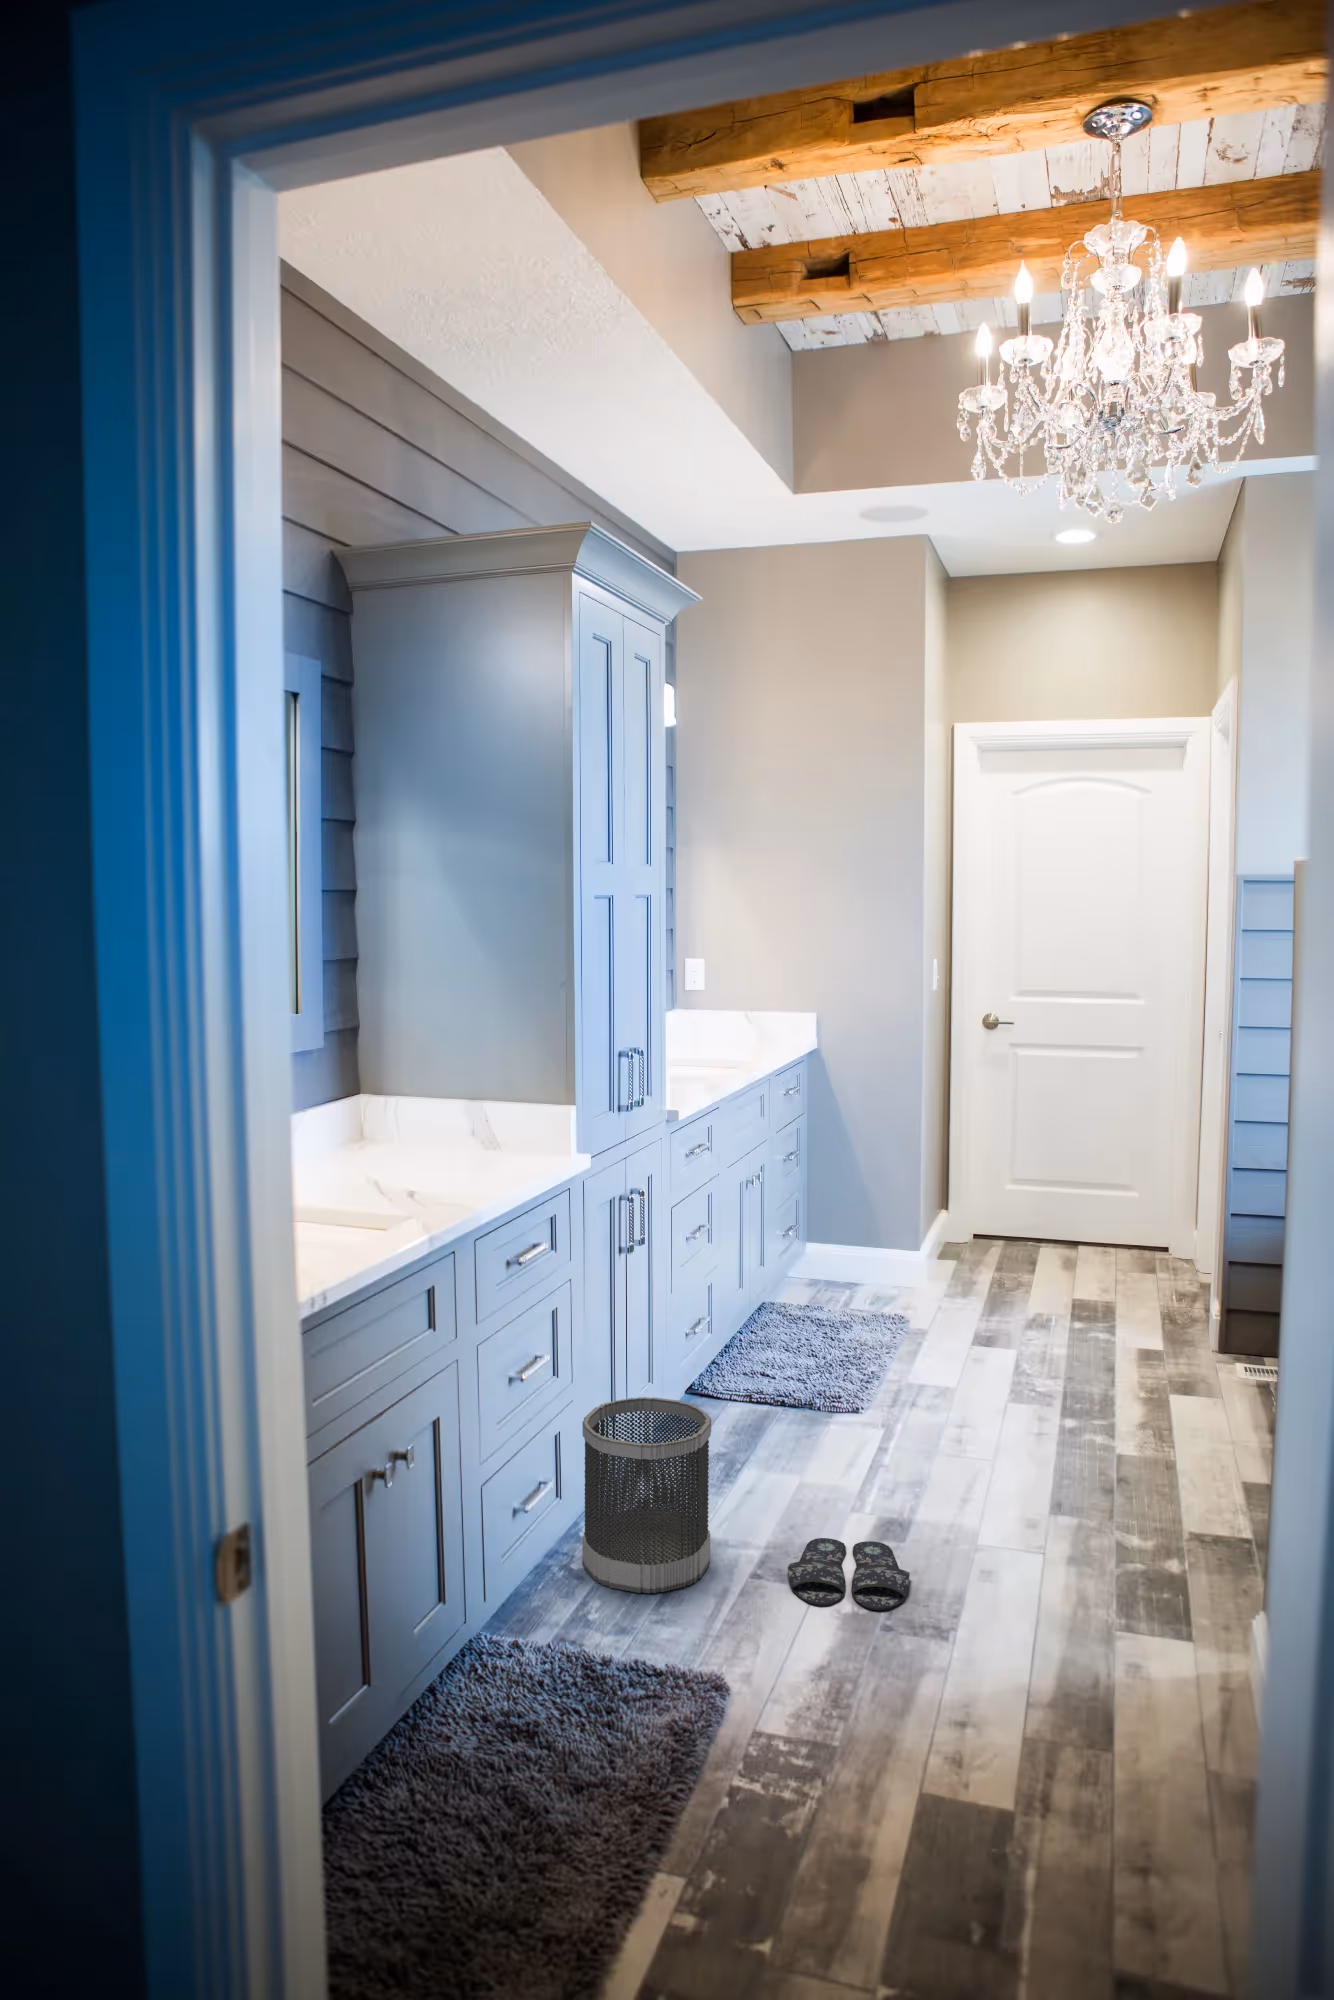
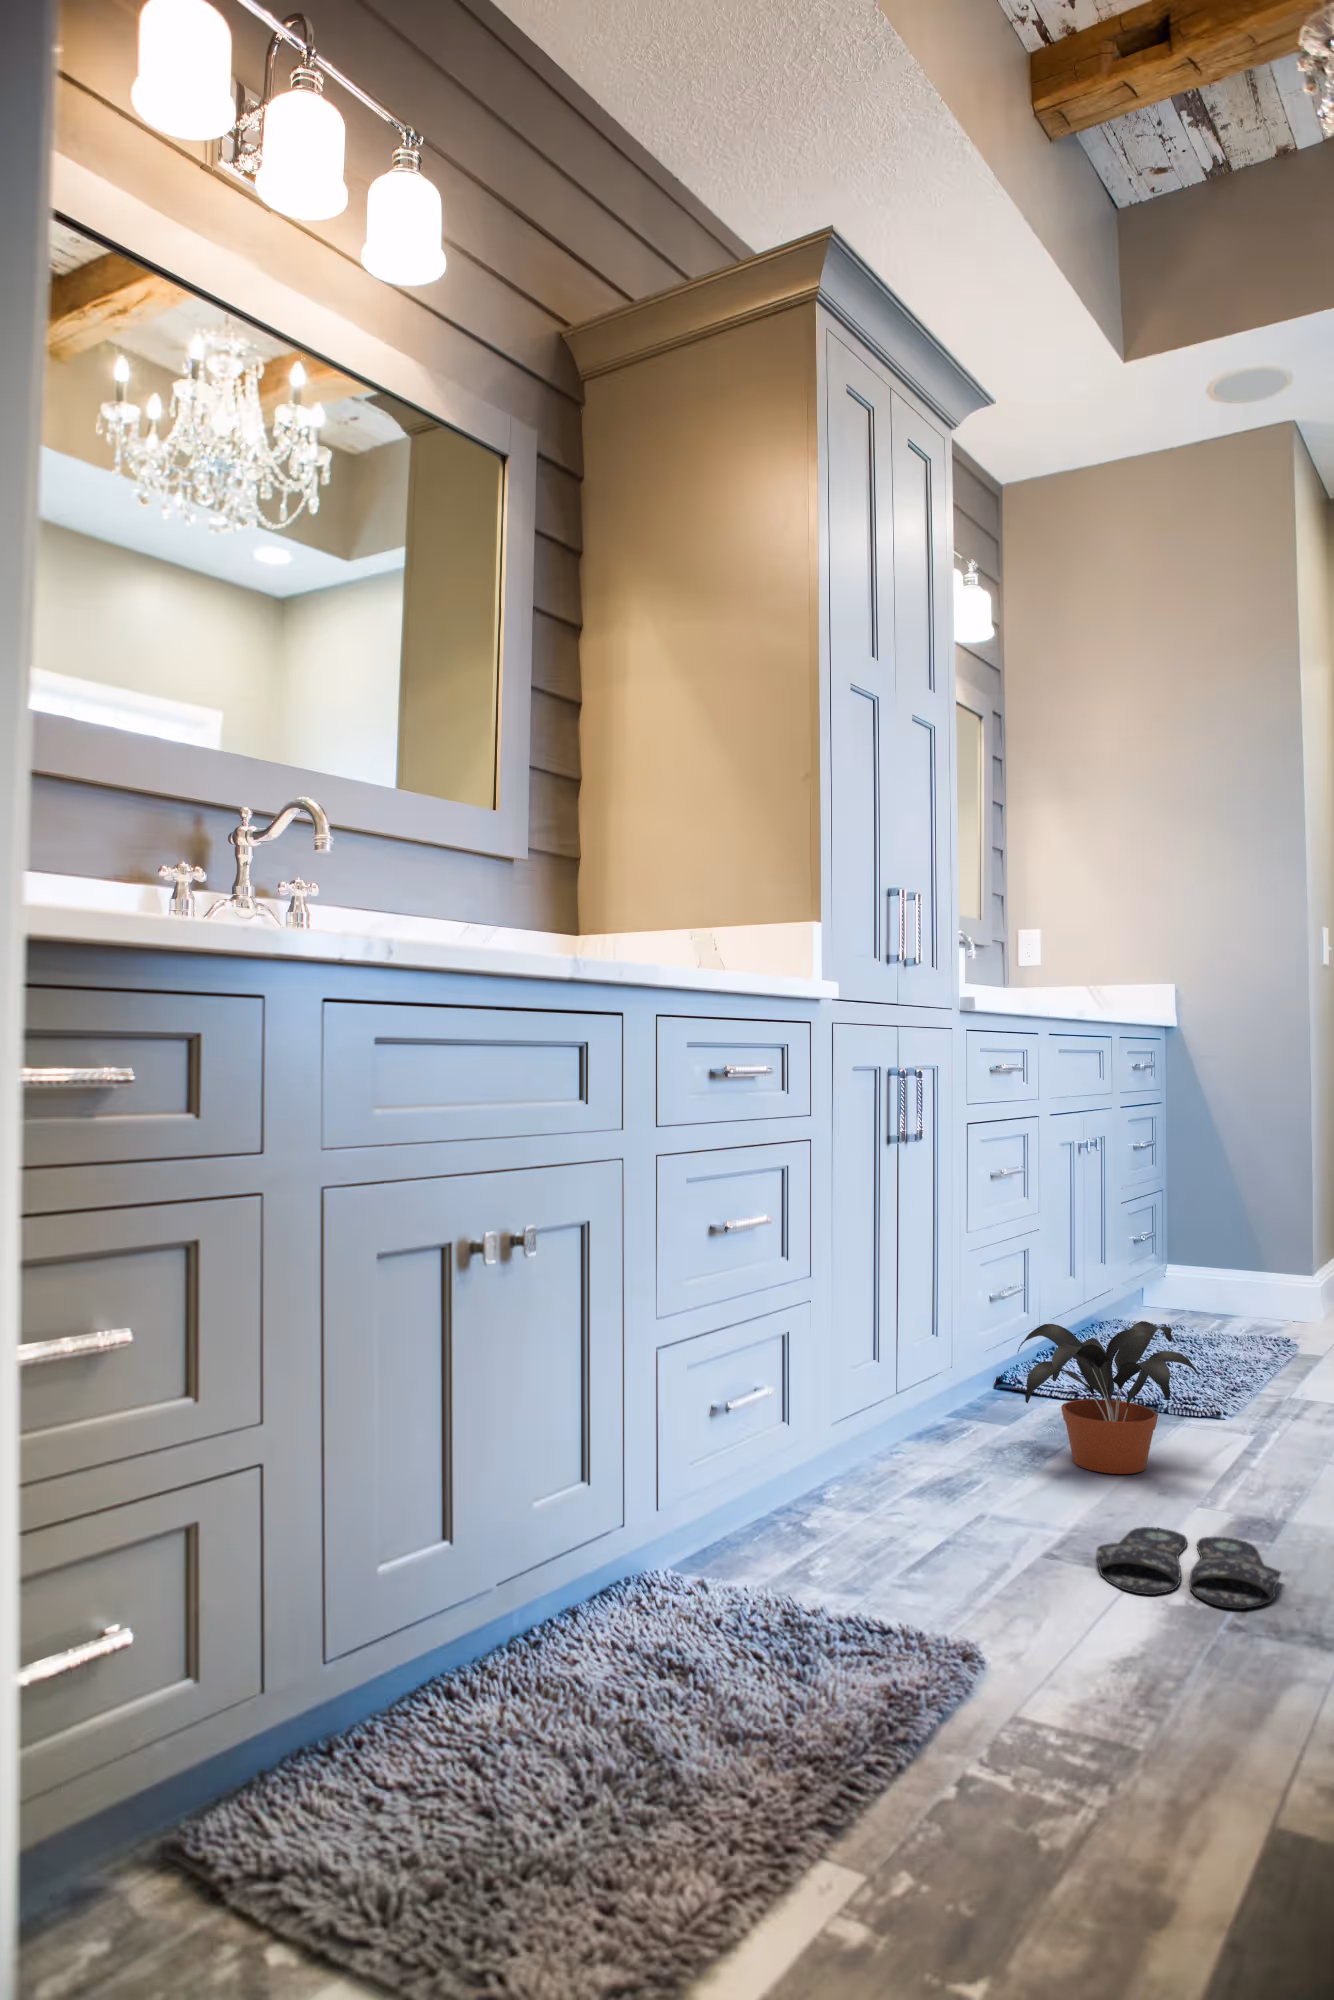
potted plant: none [716,1362,849,1484] -> present [1018,1321,1200,1474]
wastebasket: present [582,1397,711,1593] -> none [814,1313,988,1555]

